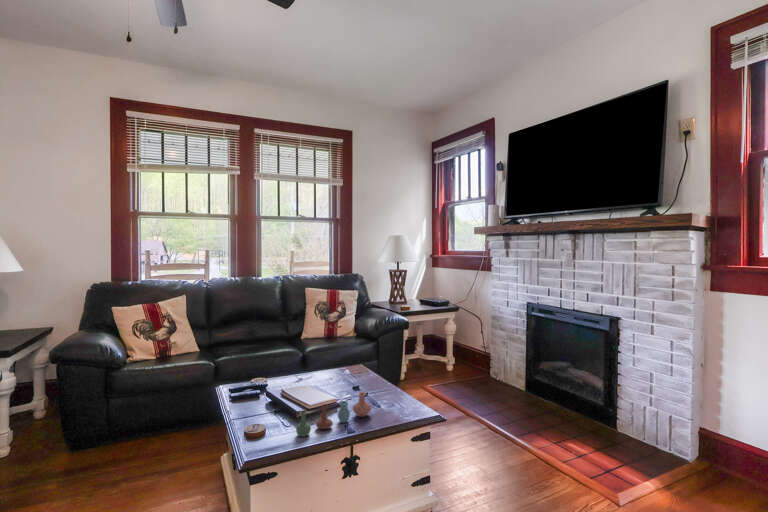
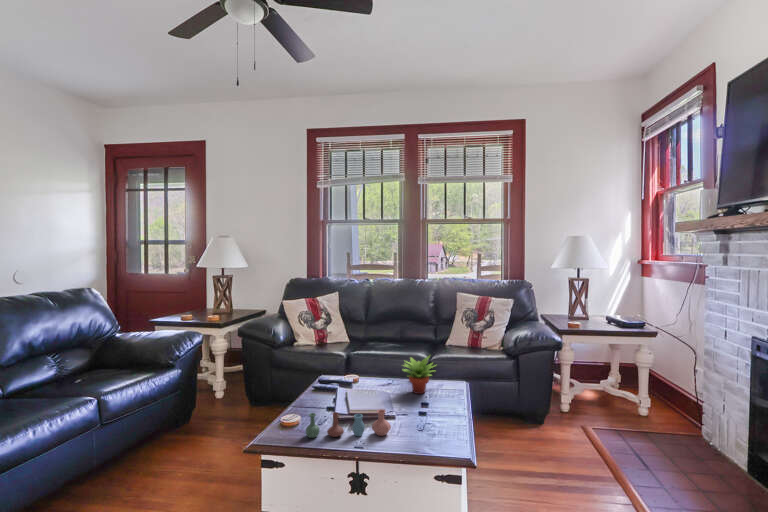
succulent plant: none [326,341,360,379] -> present [403,355,434,394]

